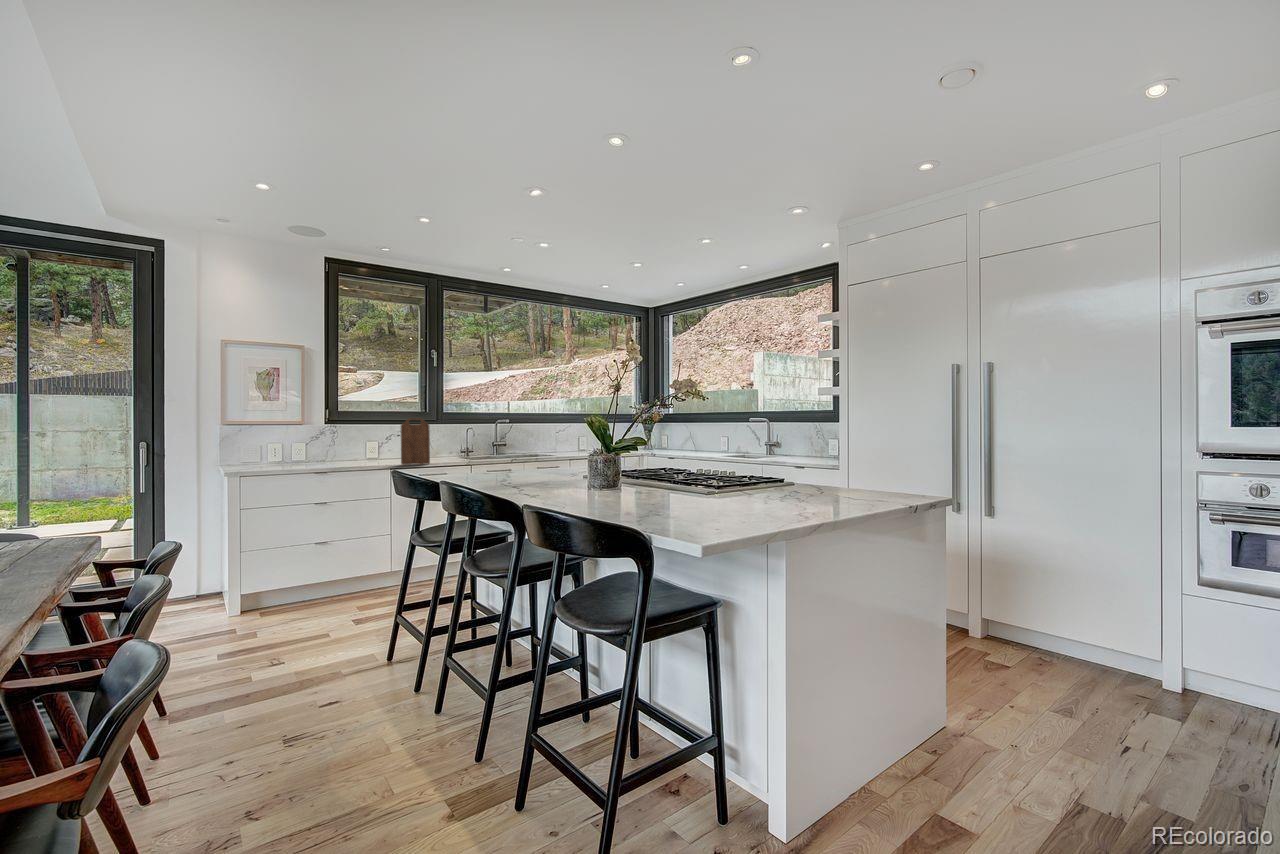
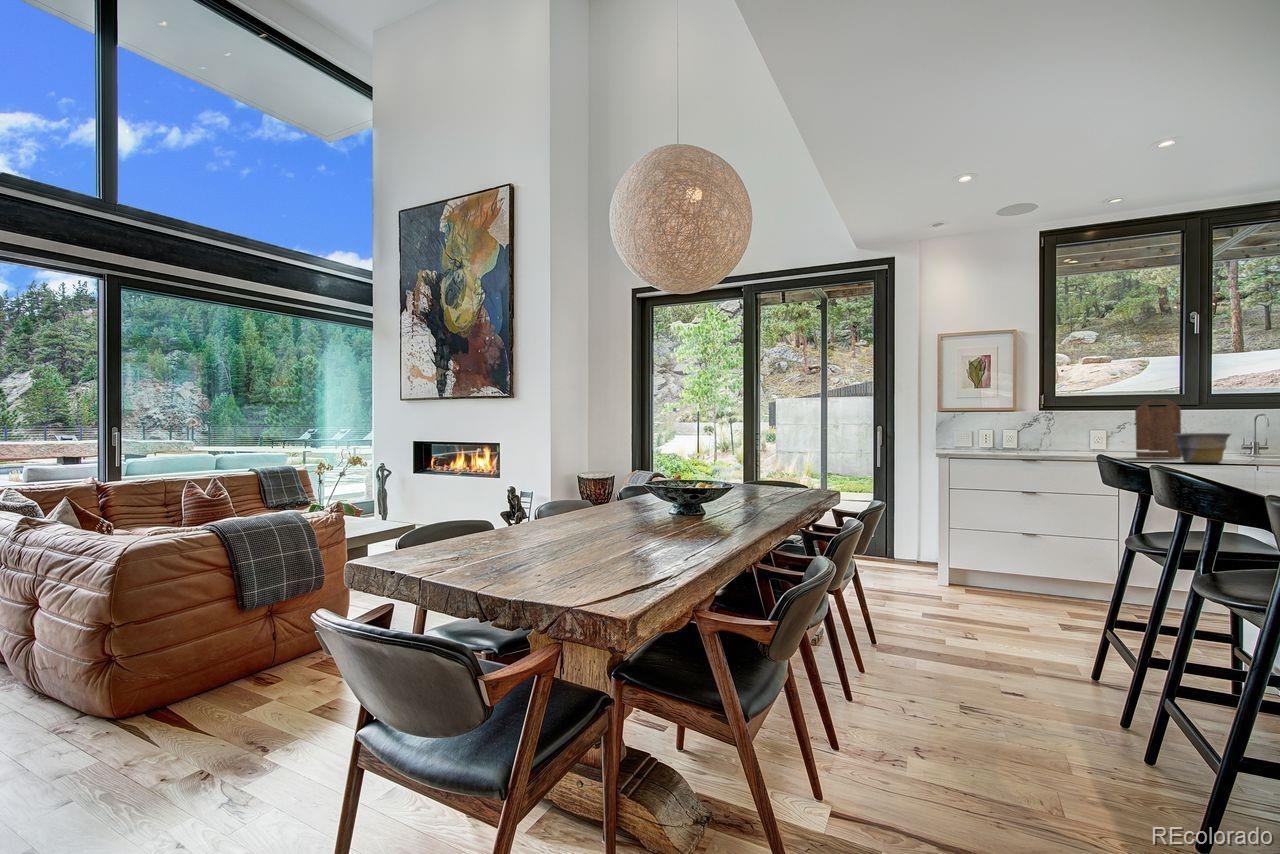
bowl: none [429,445,462,468] -> present [1173,433,1231,463]

